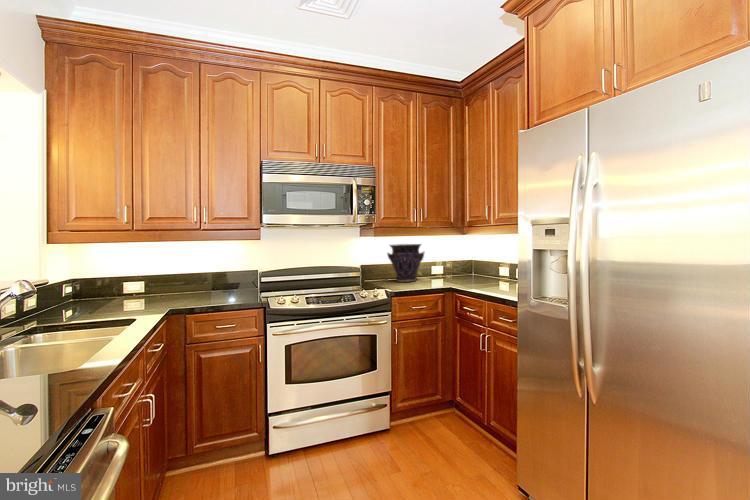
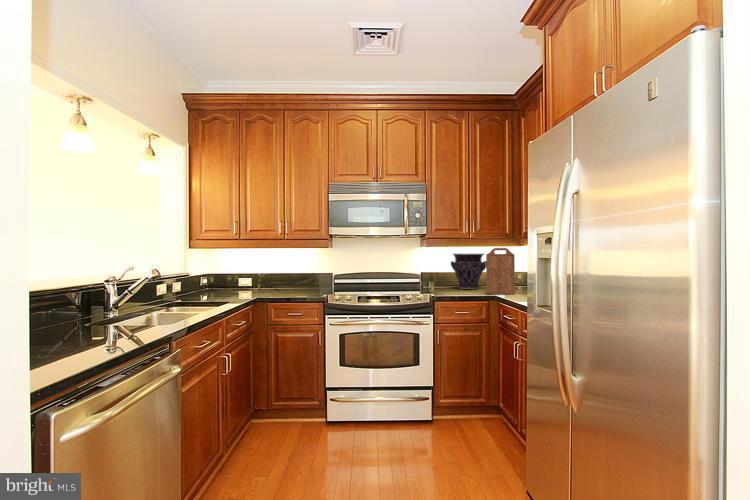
cutting board: none [435,237,463,286] -> present [486,248,515,295]

